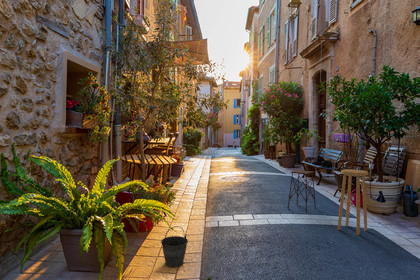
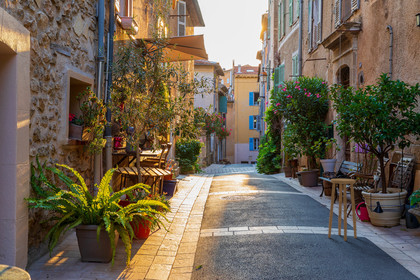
side table: present [288,170,316,212] -> none [287,182,318,226]
bucket: present [161,226,188,267] -> none [158,225,181,259]

